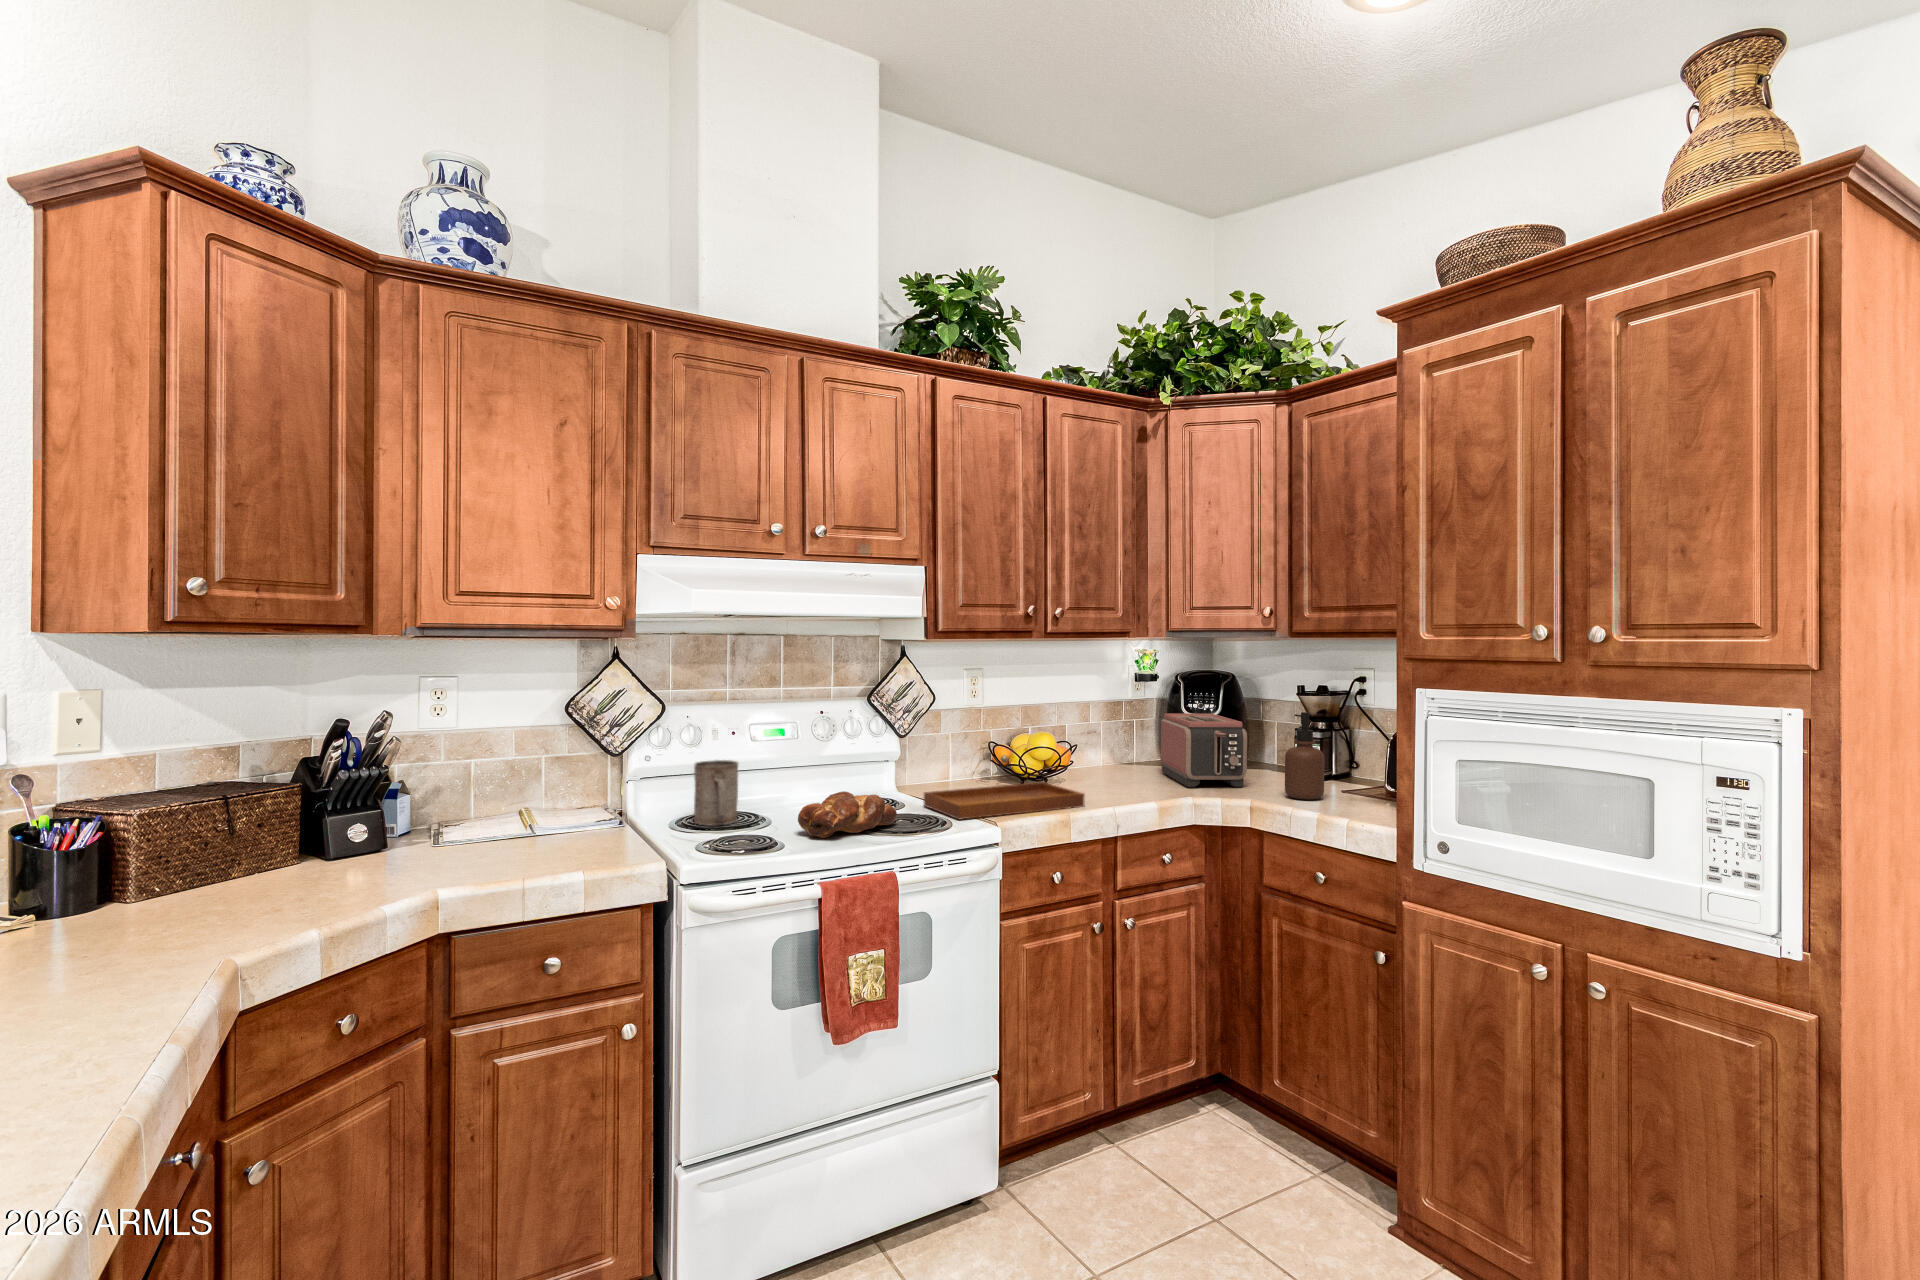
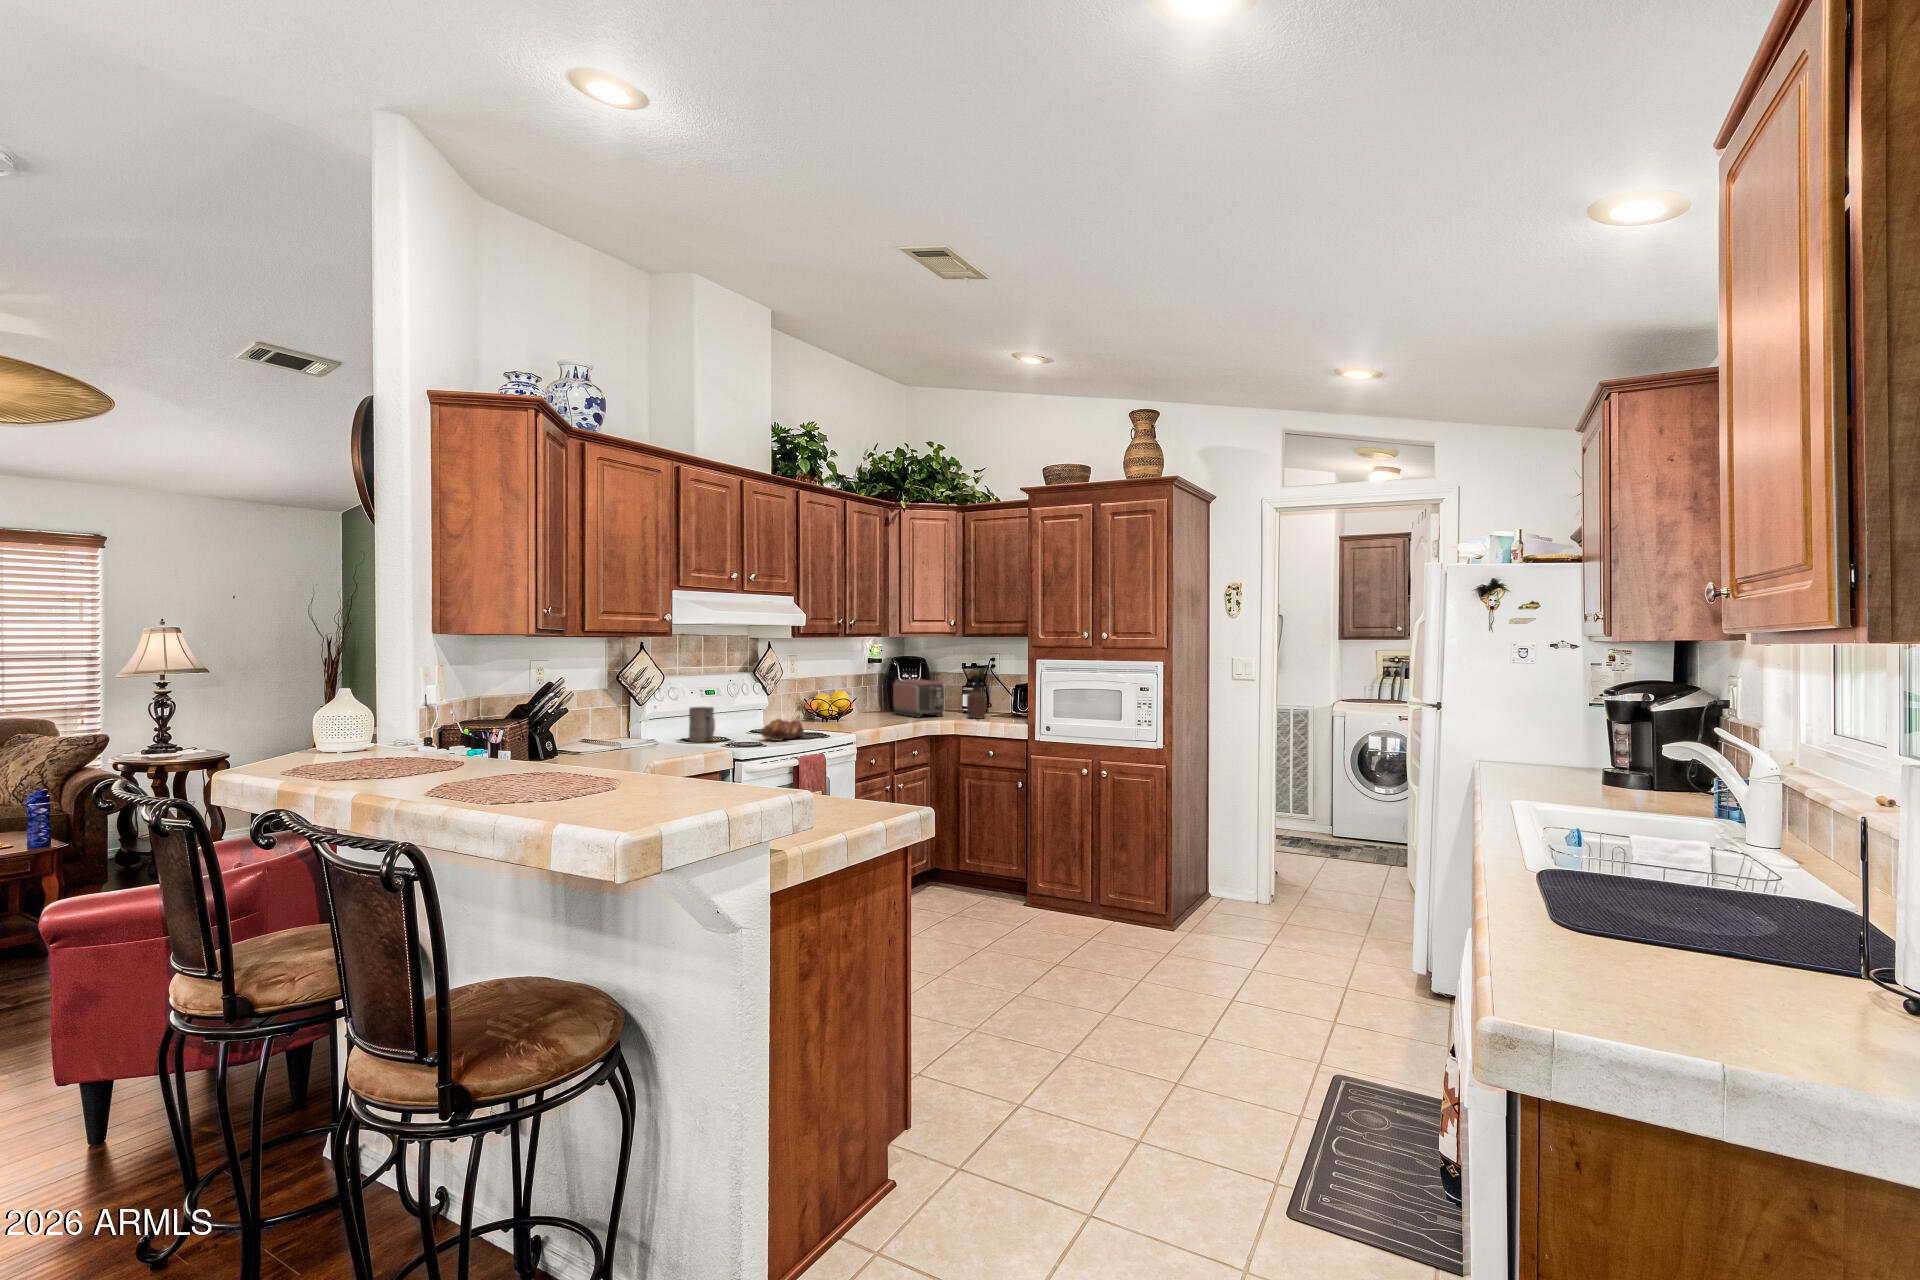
tray: present [924,755,1084,820] -> none [799,701,880,733]

